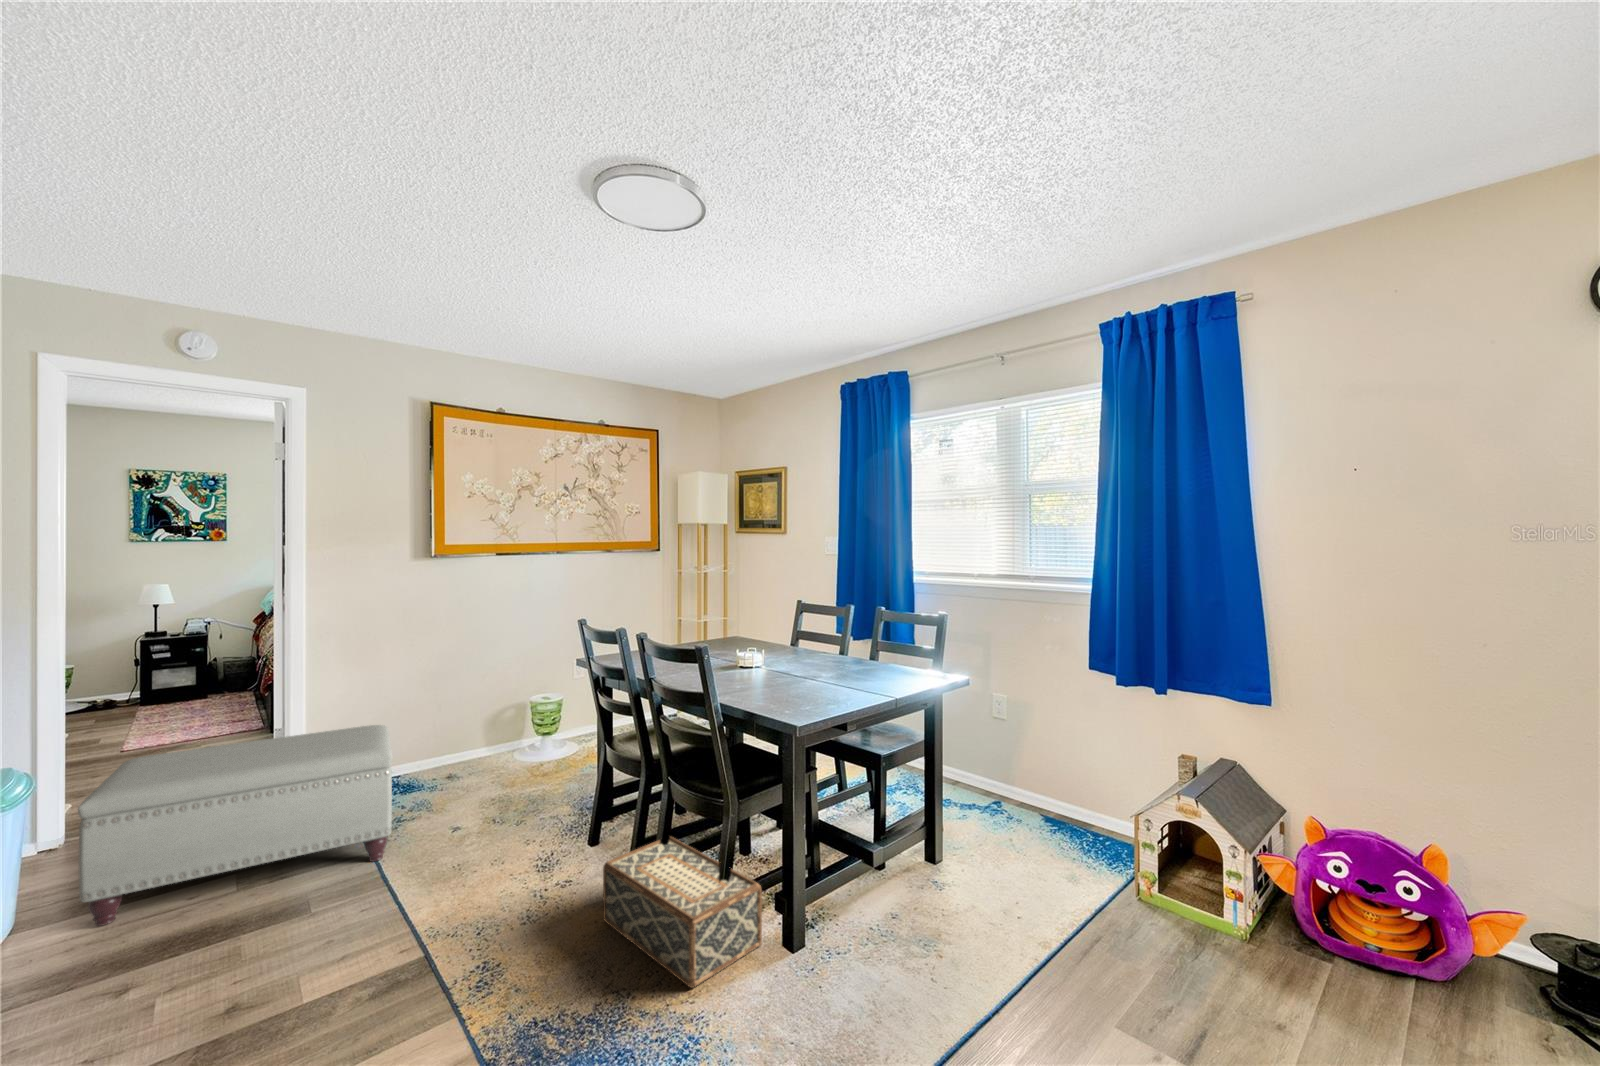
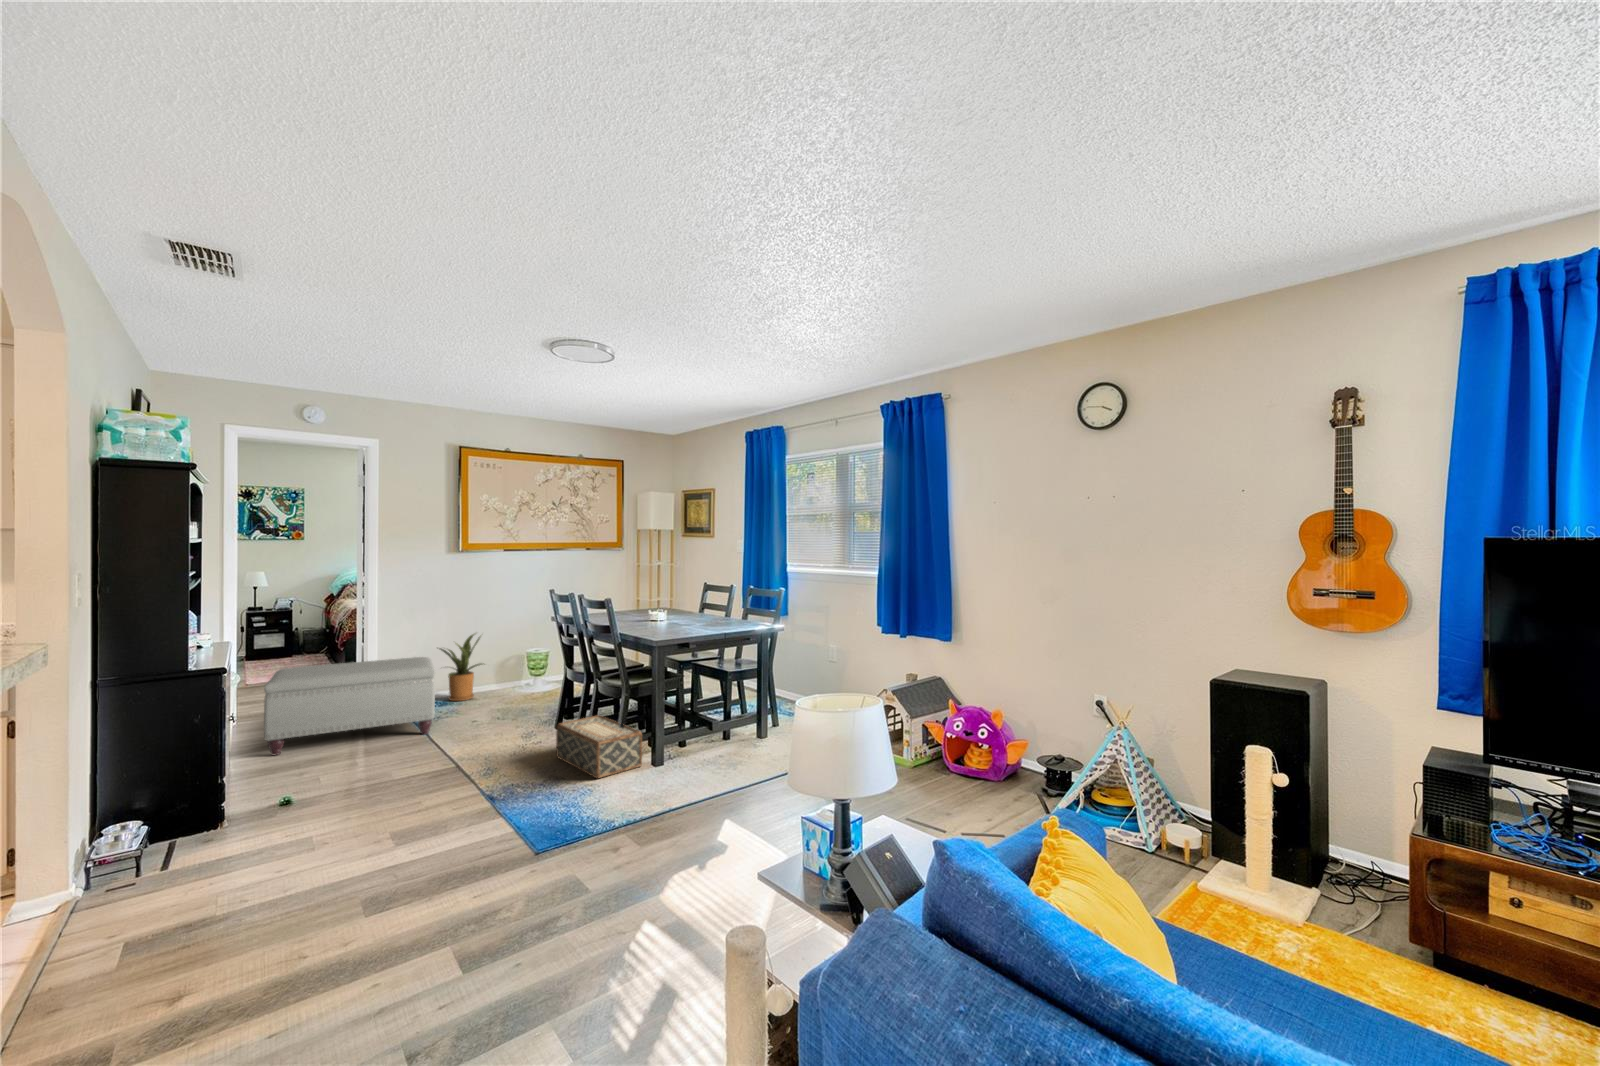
house plant: none [387,674,477,781] -> present [440,634,482,701]

